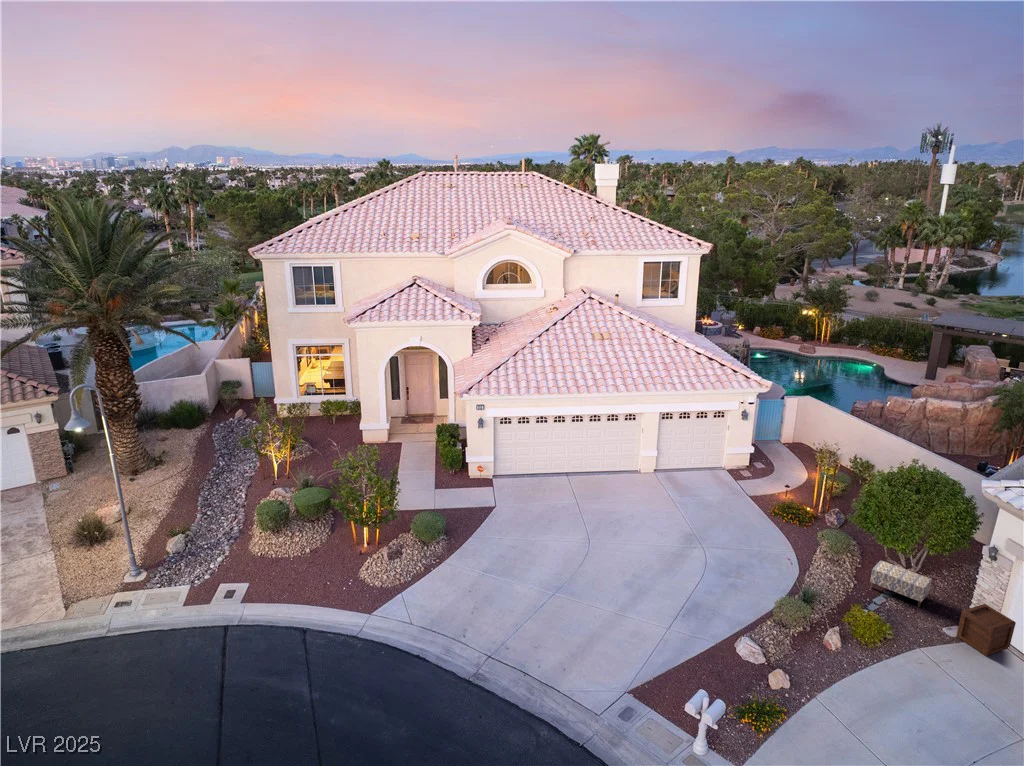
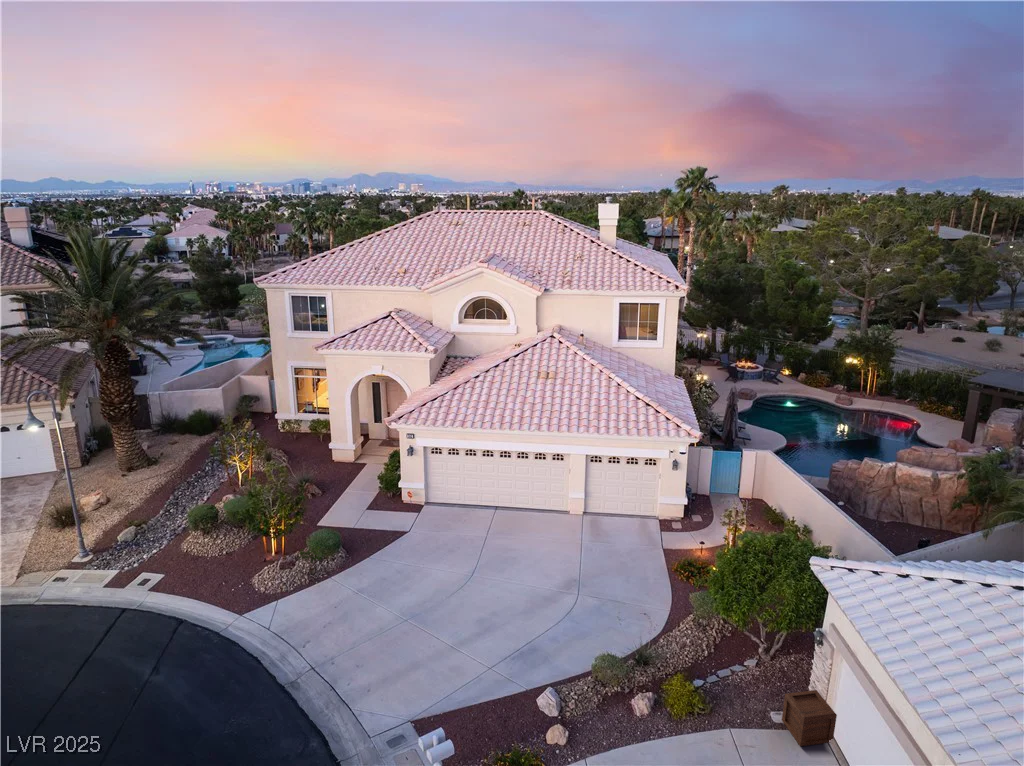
potted plant: none [405,529,431,561] -> present [300,546,320,575]
bench: present [870,561,931,607] -> none [723,630,781,685]

